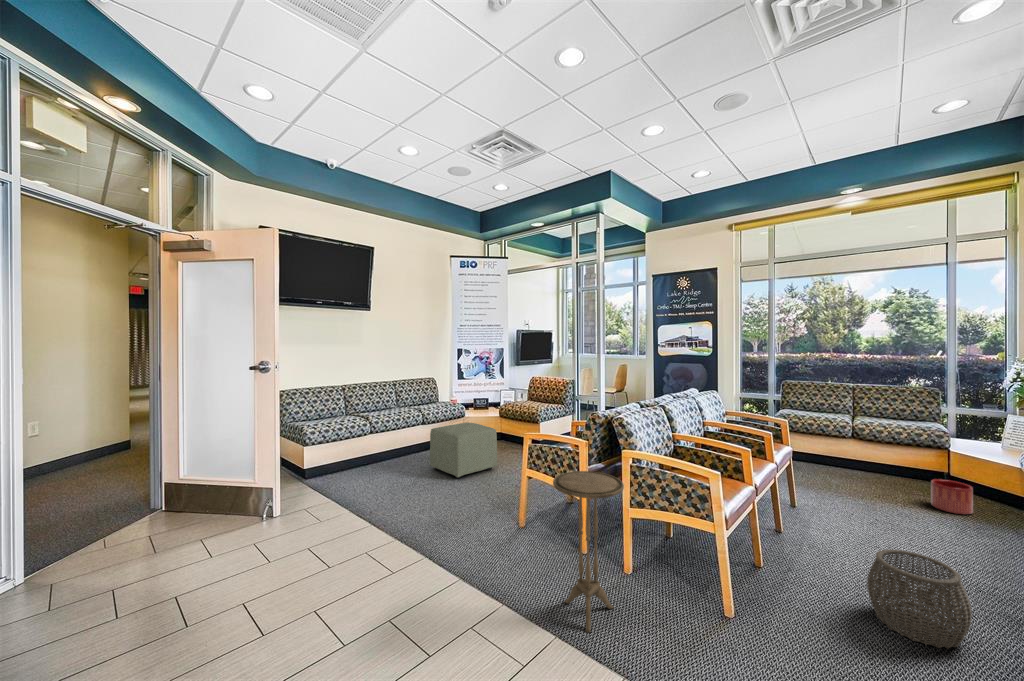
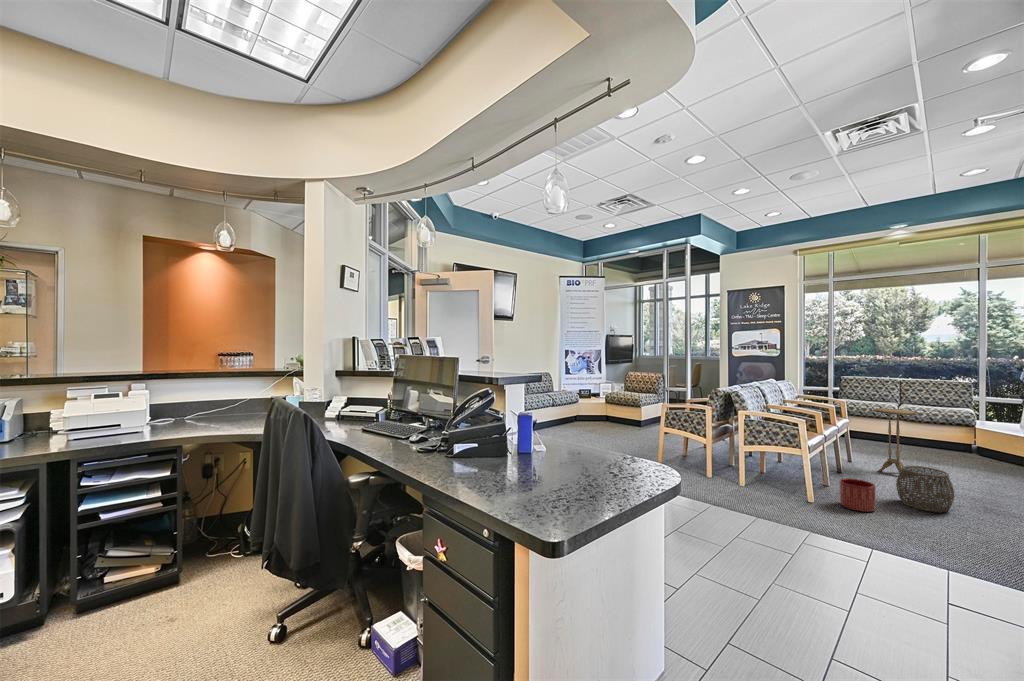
ottoman: present [430,423,497,478] -> none [568,405,618,443]
side table: present [553,471,624,633] -> present [873,408,918,472]
planter: present [931,479,973,515] -> present [839,478,876,512]

